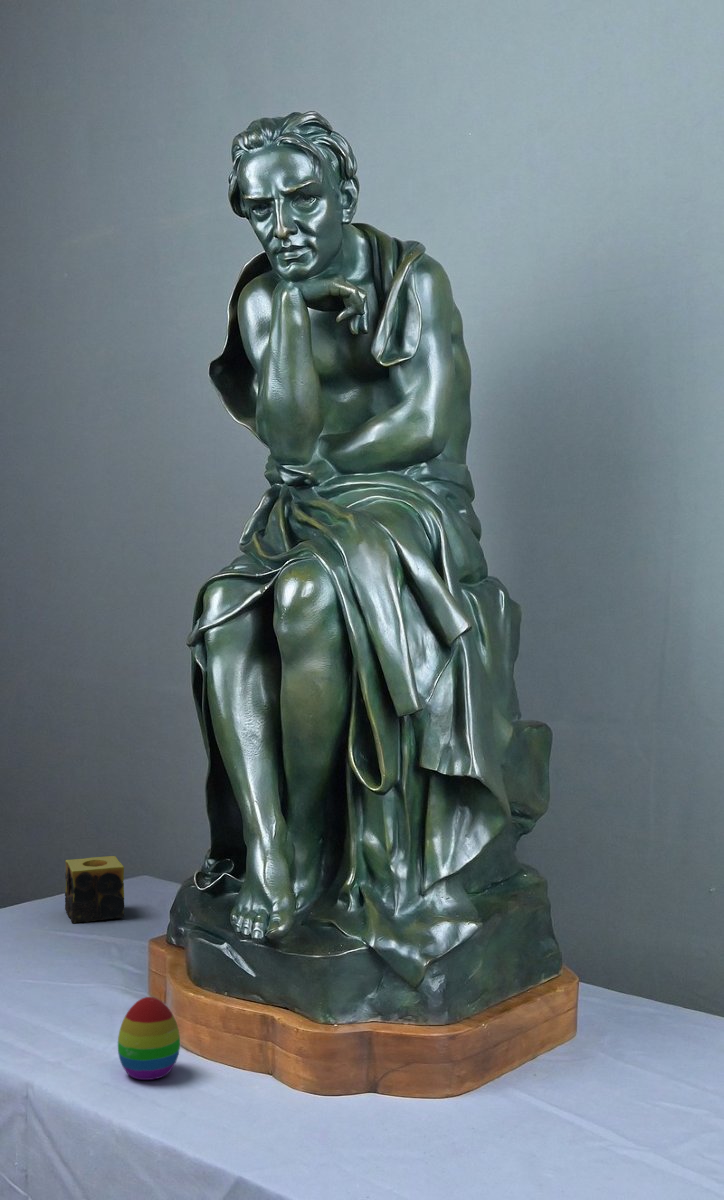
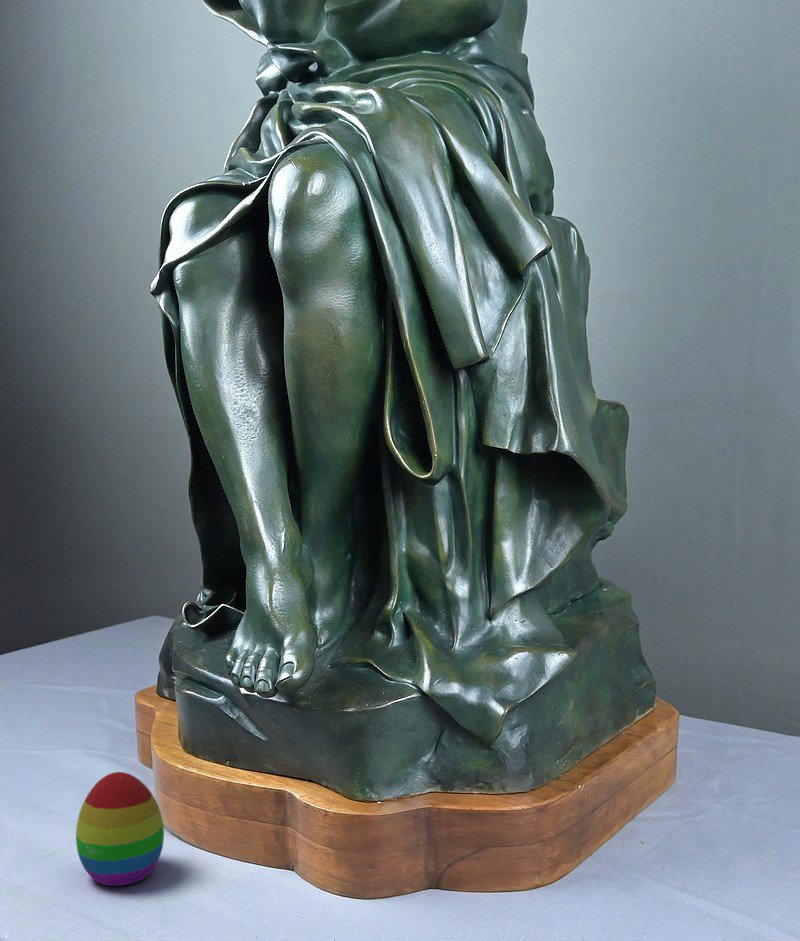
candle: present [65,856,124,923] -> none [29,591,103,672]

